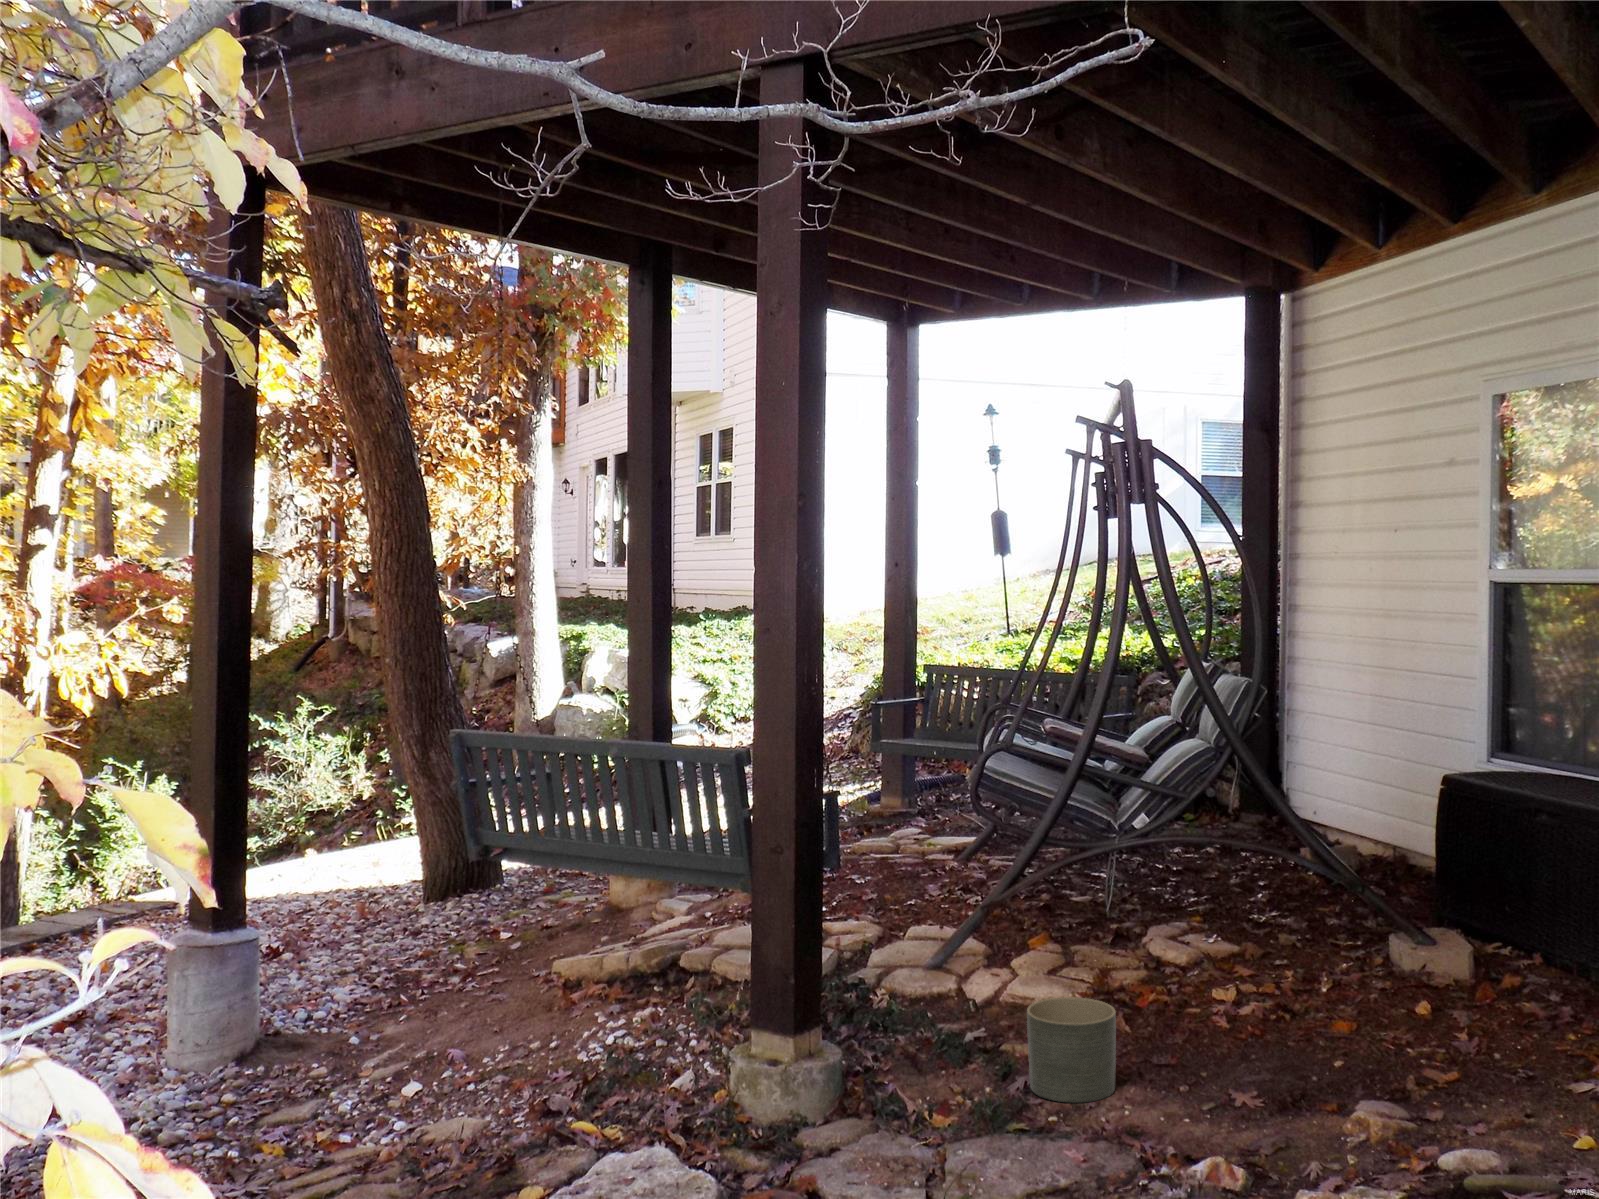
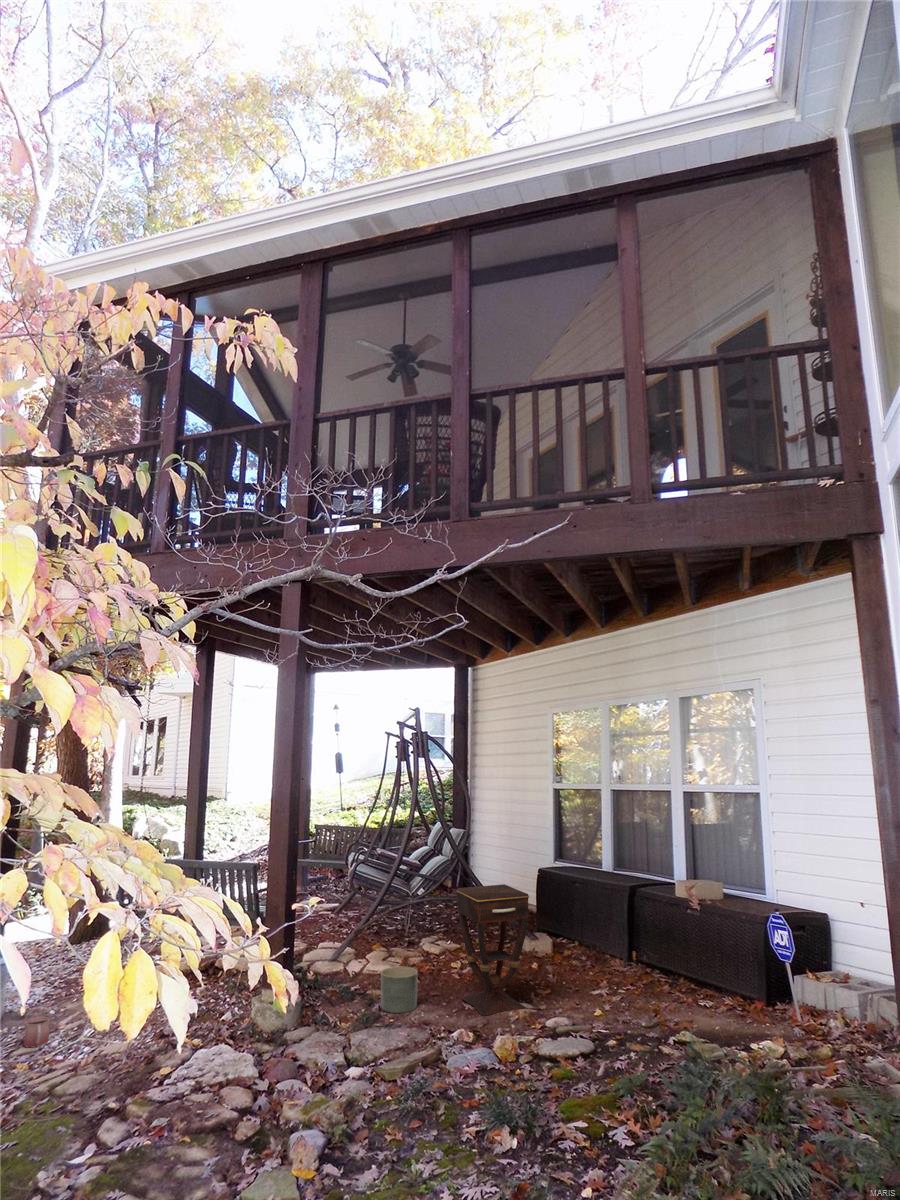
side table: none [1214,818,1403,1126] -> present [457,884,529,1016]
watering can: none [282,1031,337,1111] -> present [23,1007,51,1048]

